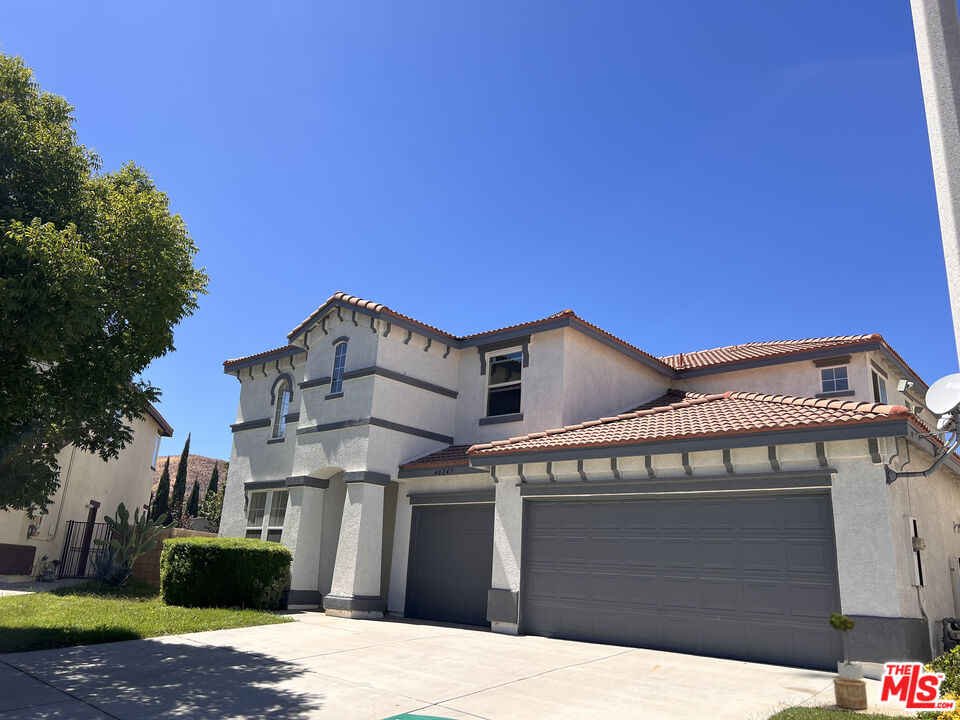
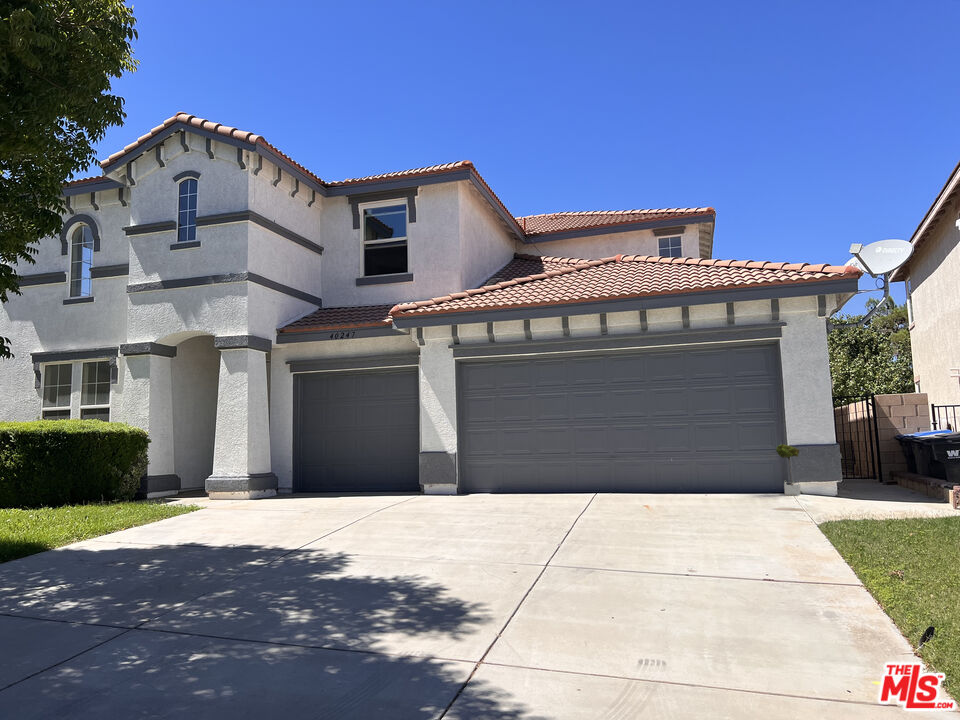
wooden bucket: present [833,678,867,709] -> none [843,493,872,517]

